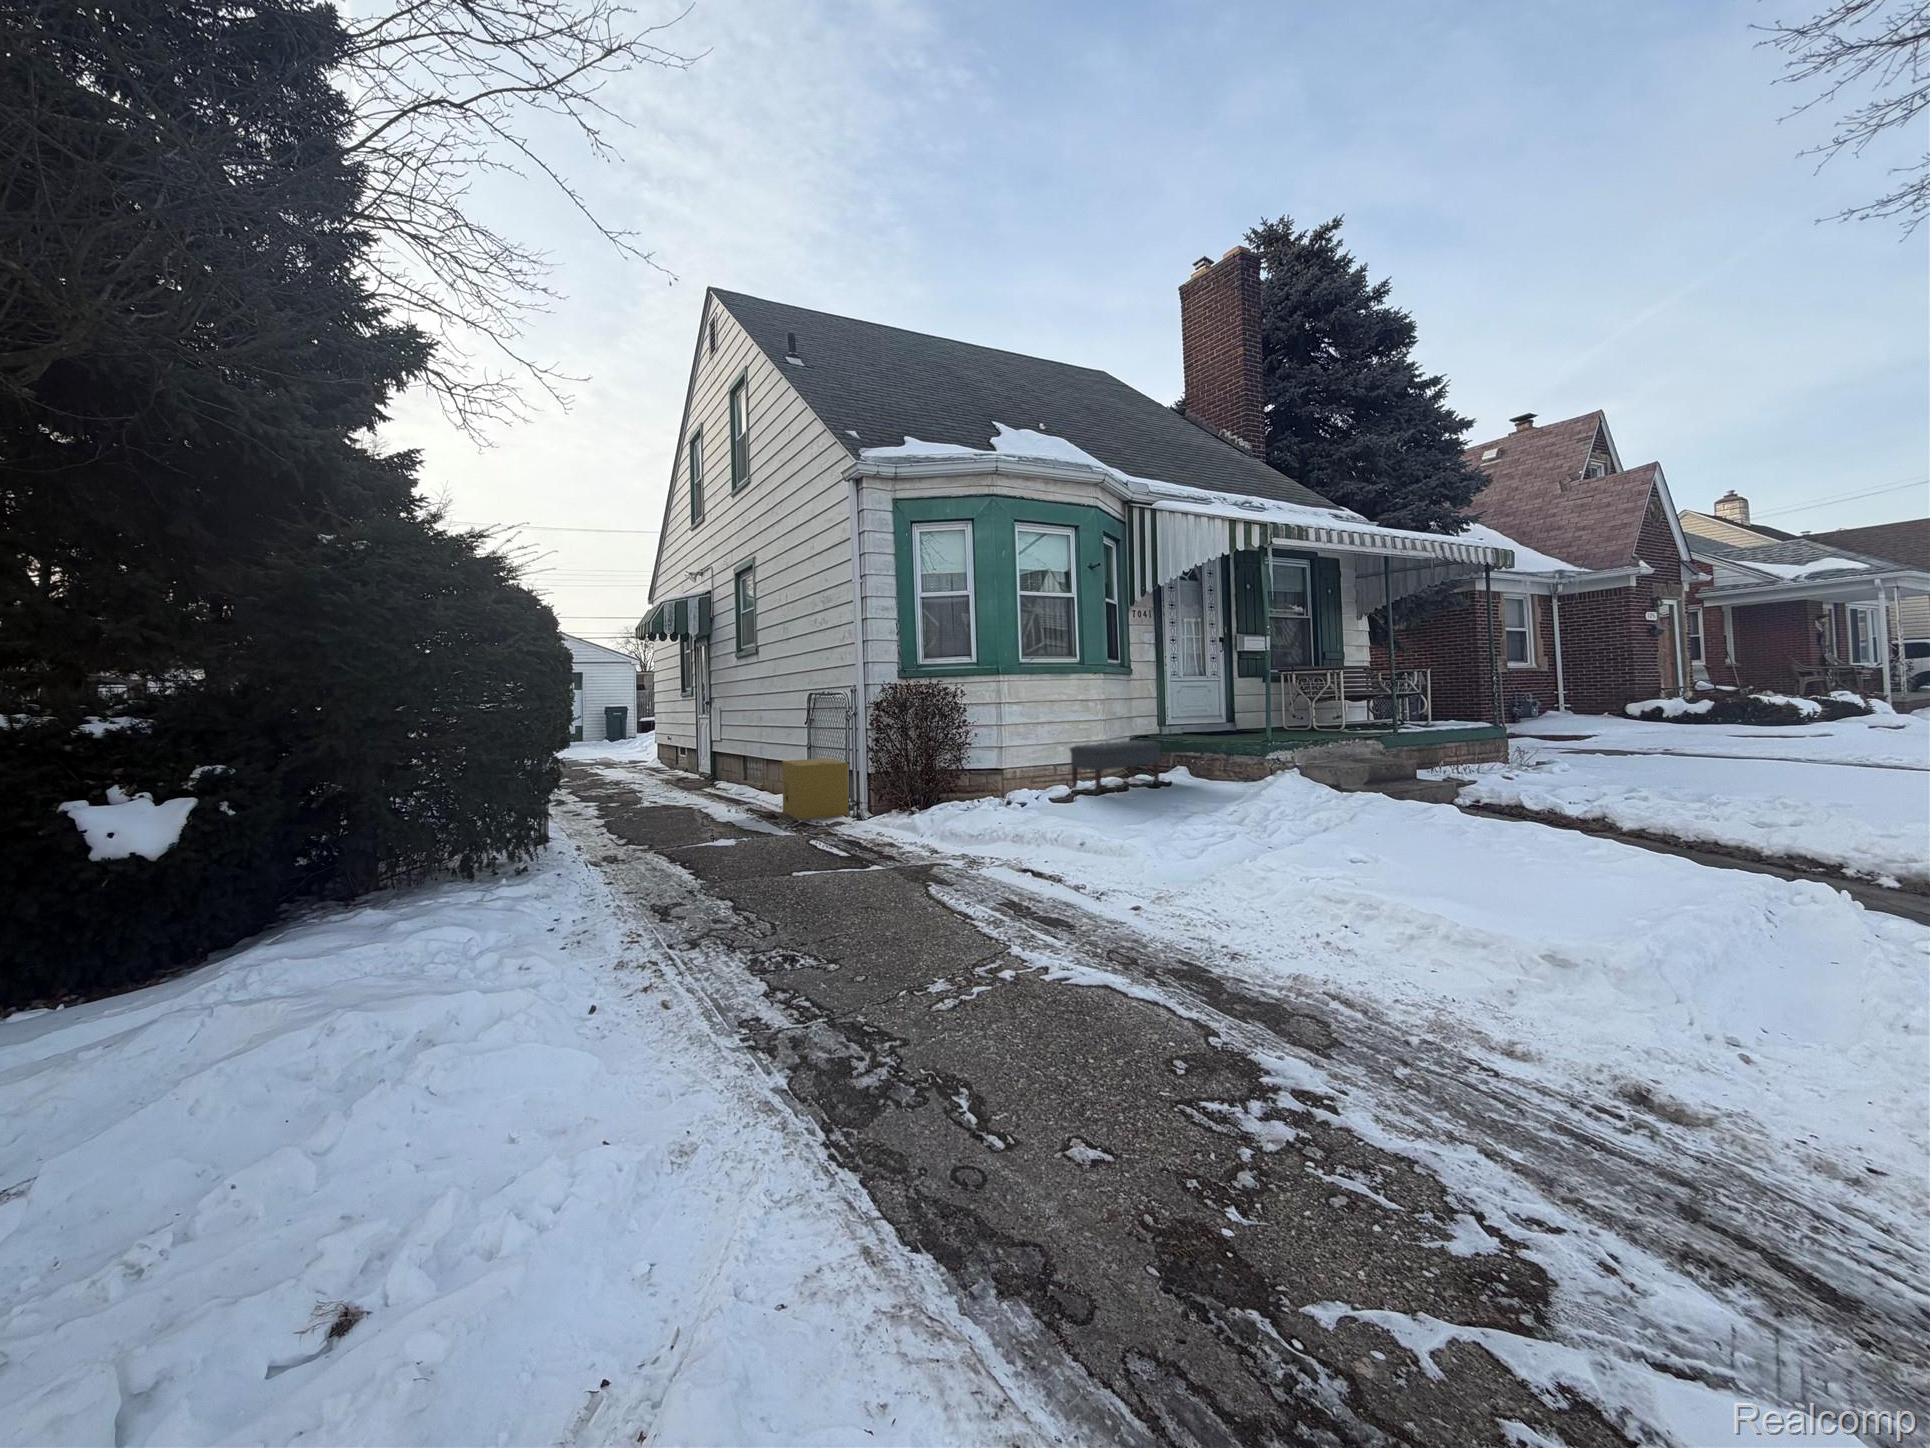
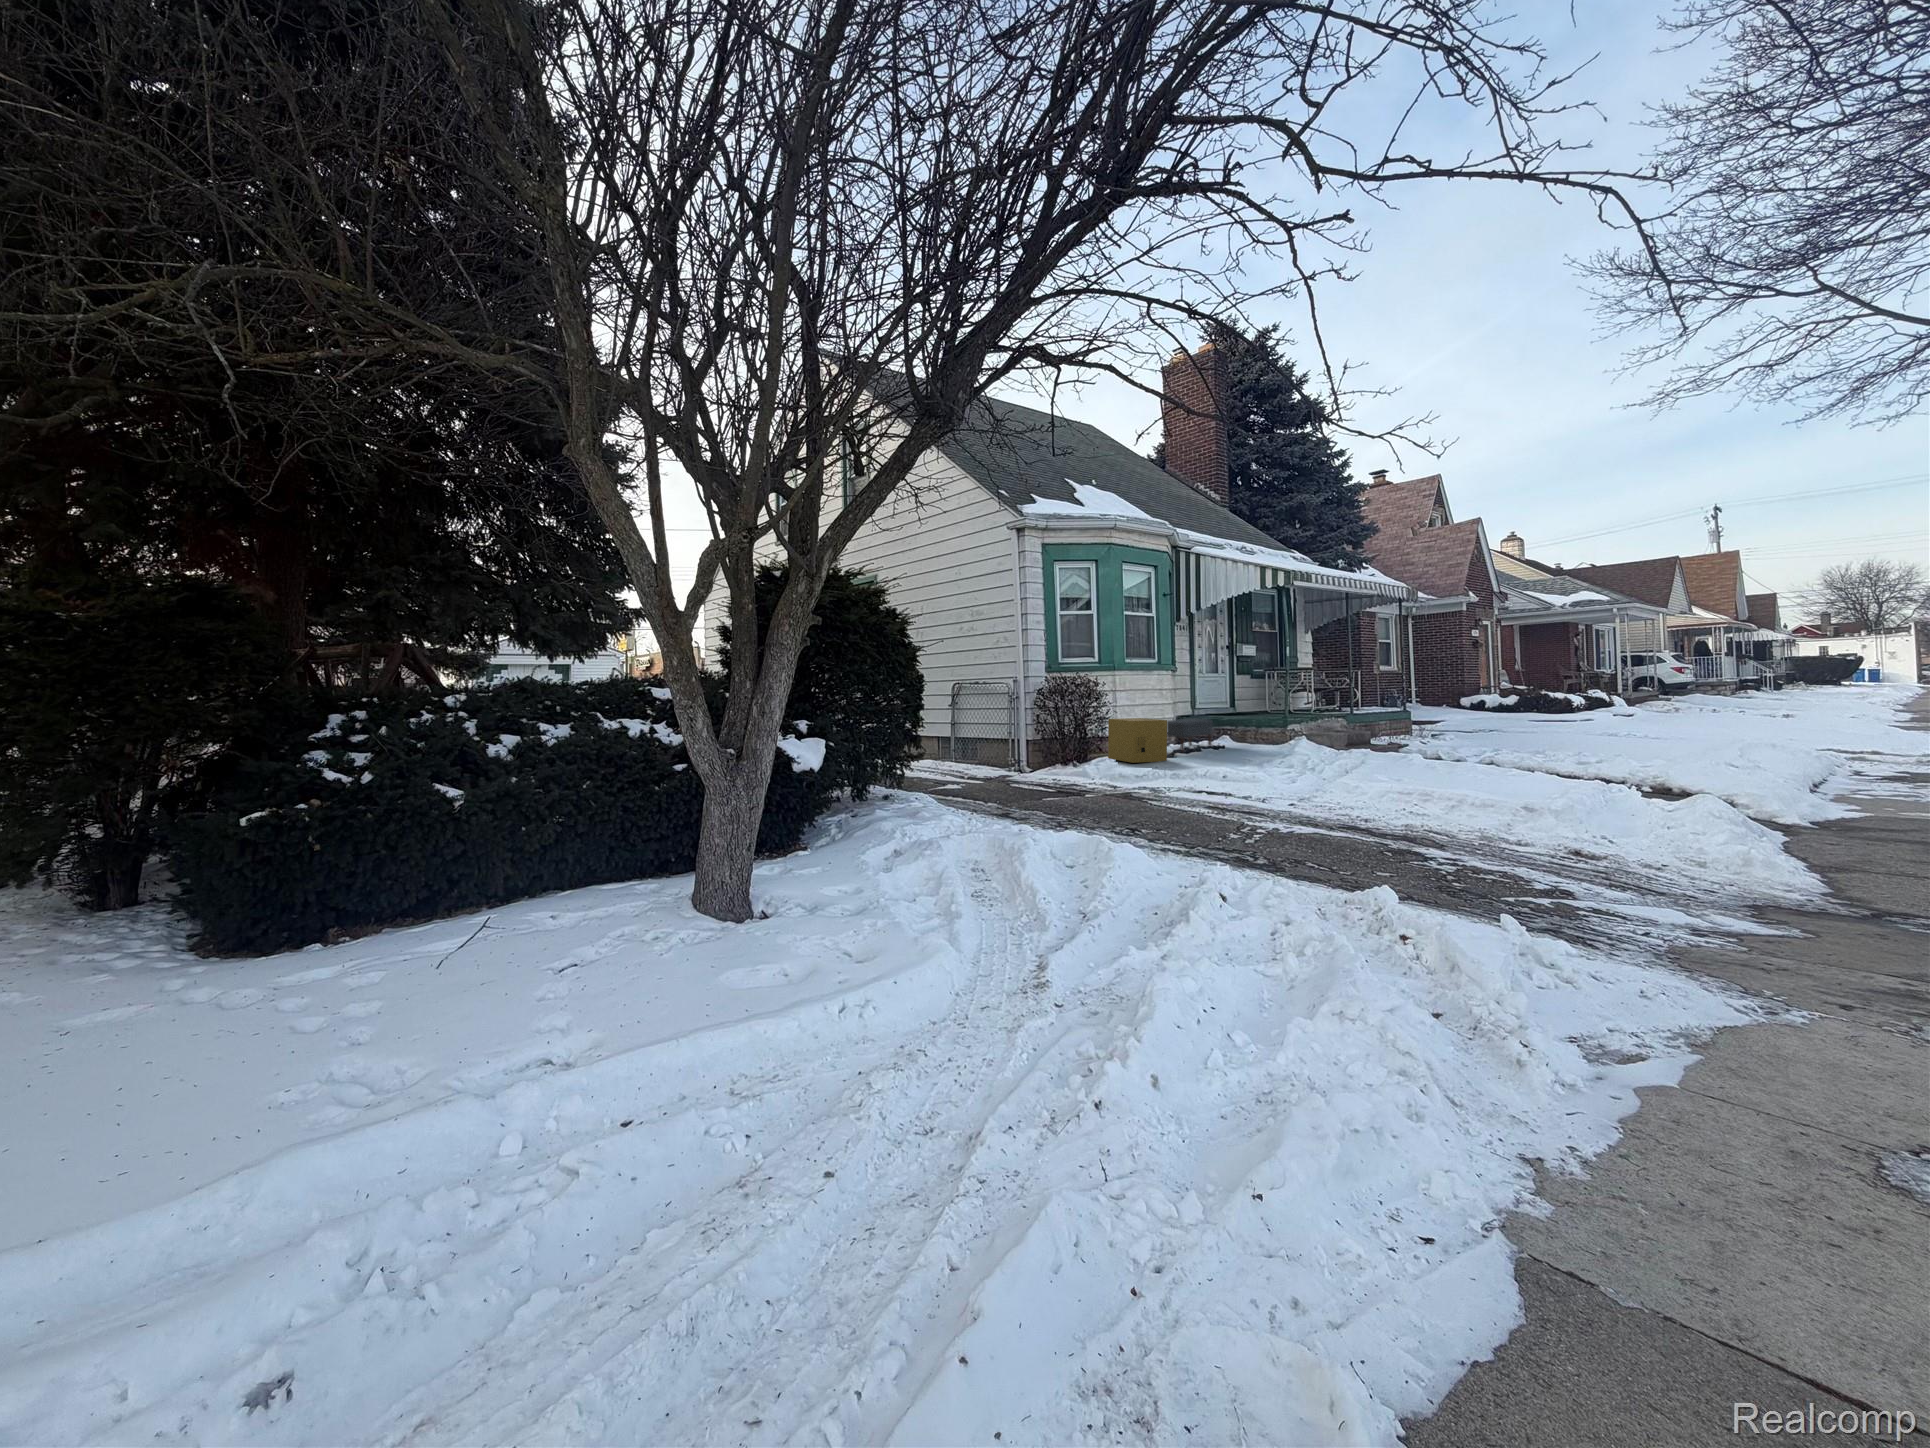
cardboard box: present [782,758,848,819] -> present [1108,718,1167,763]

